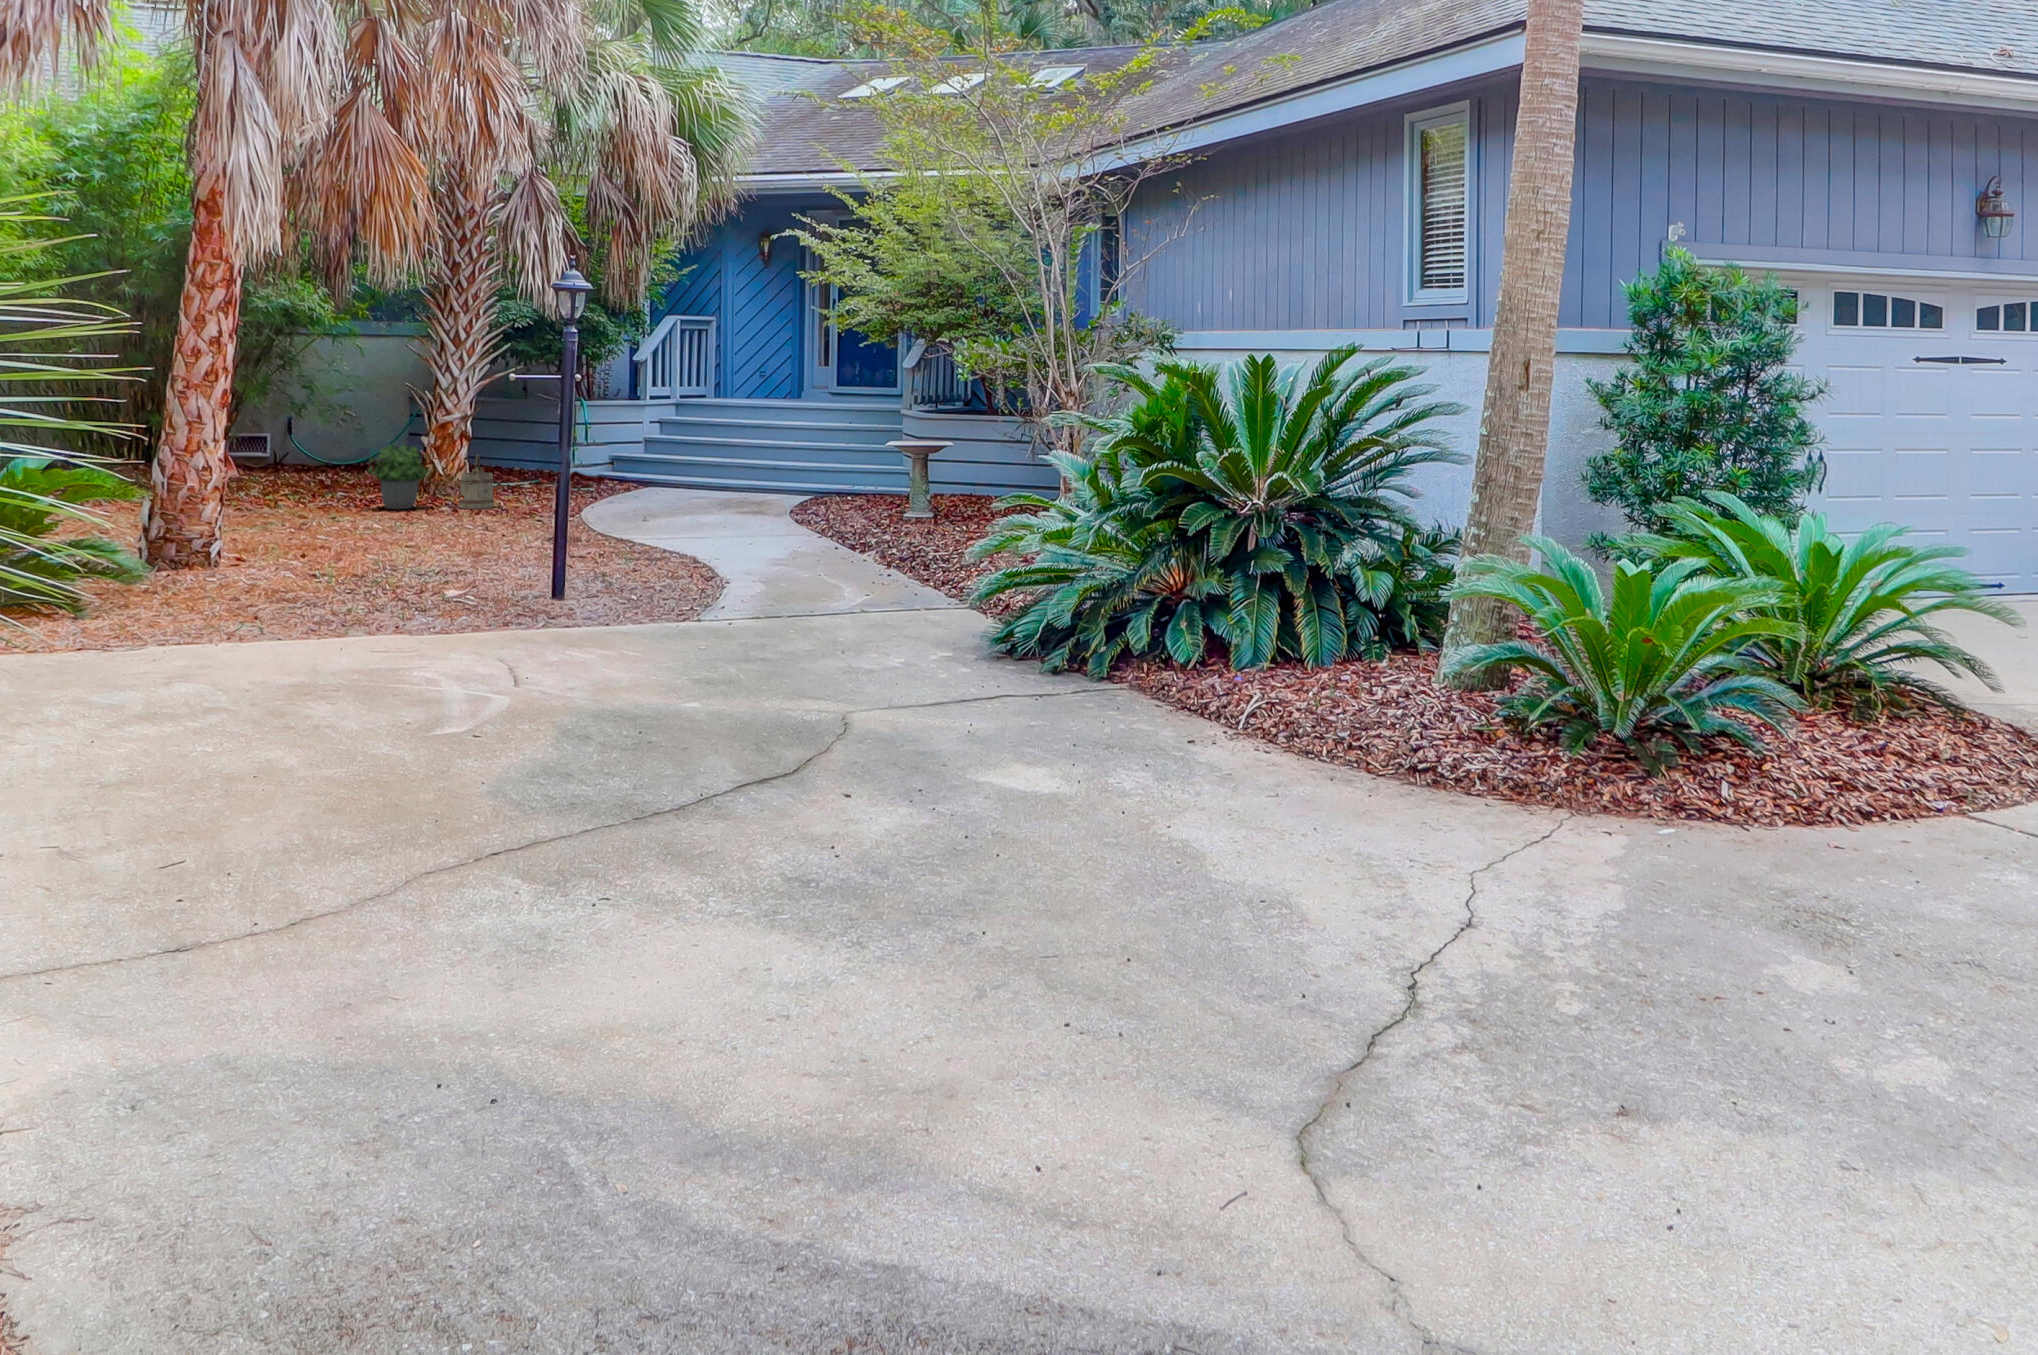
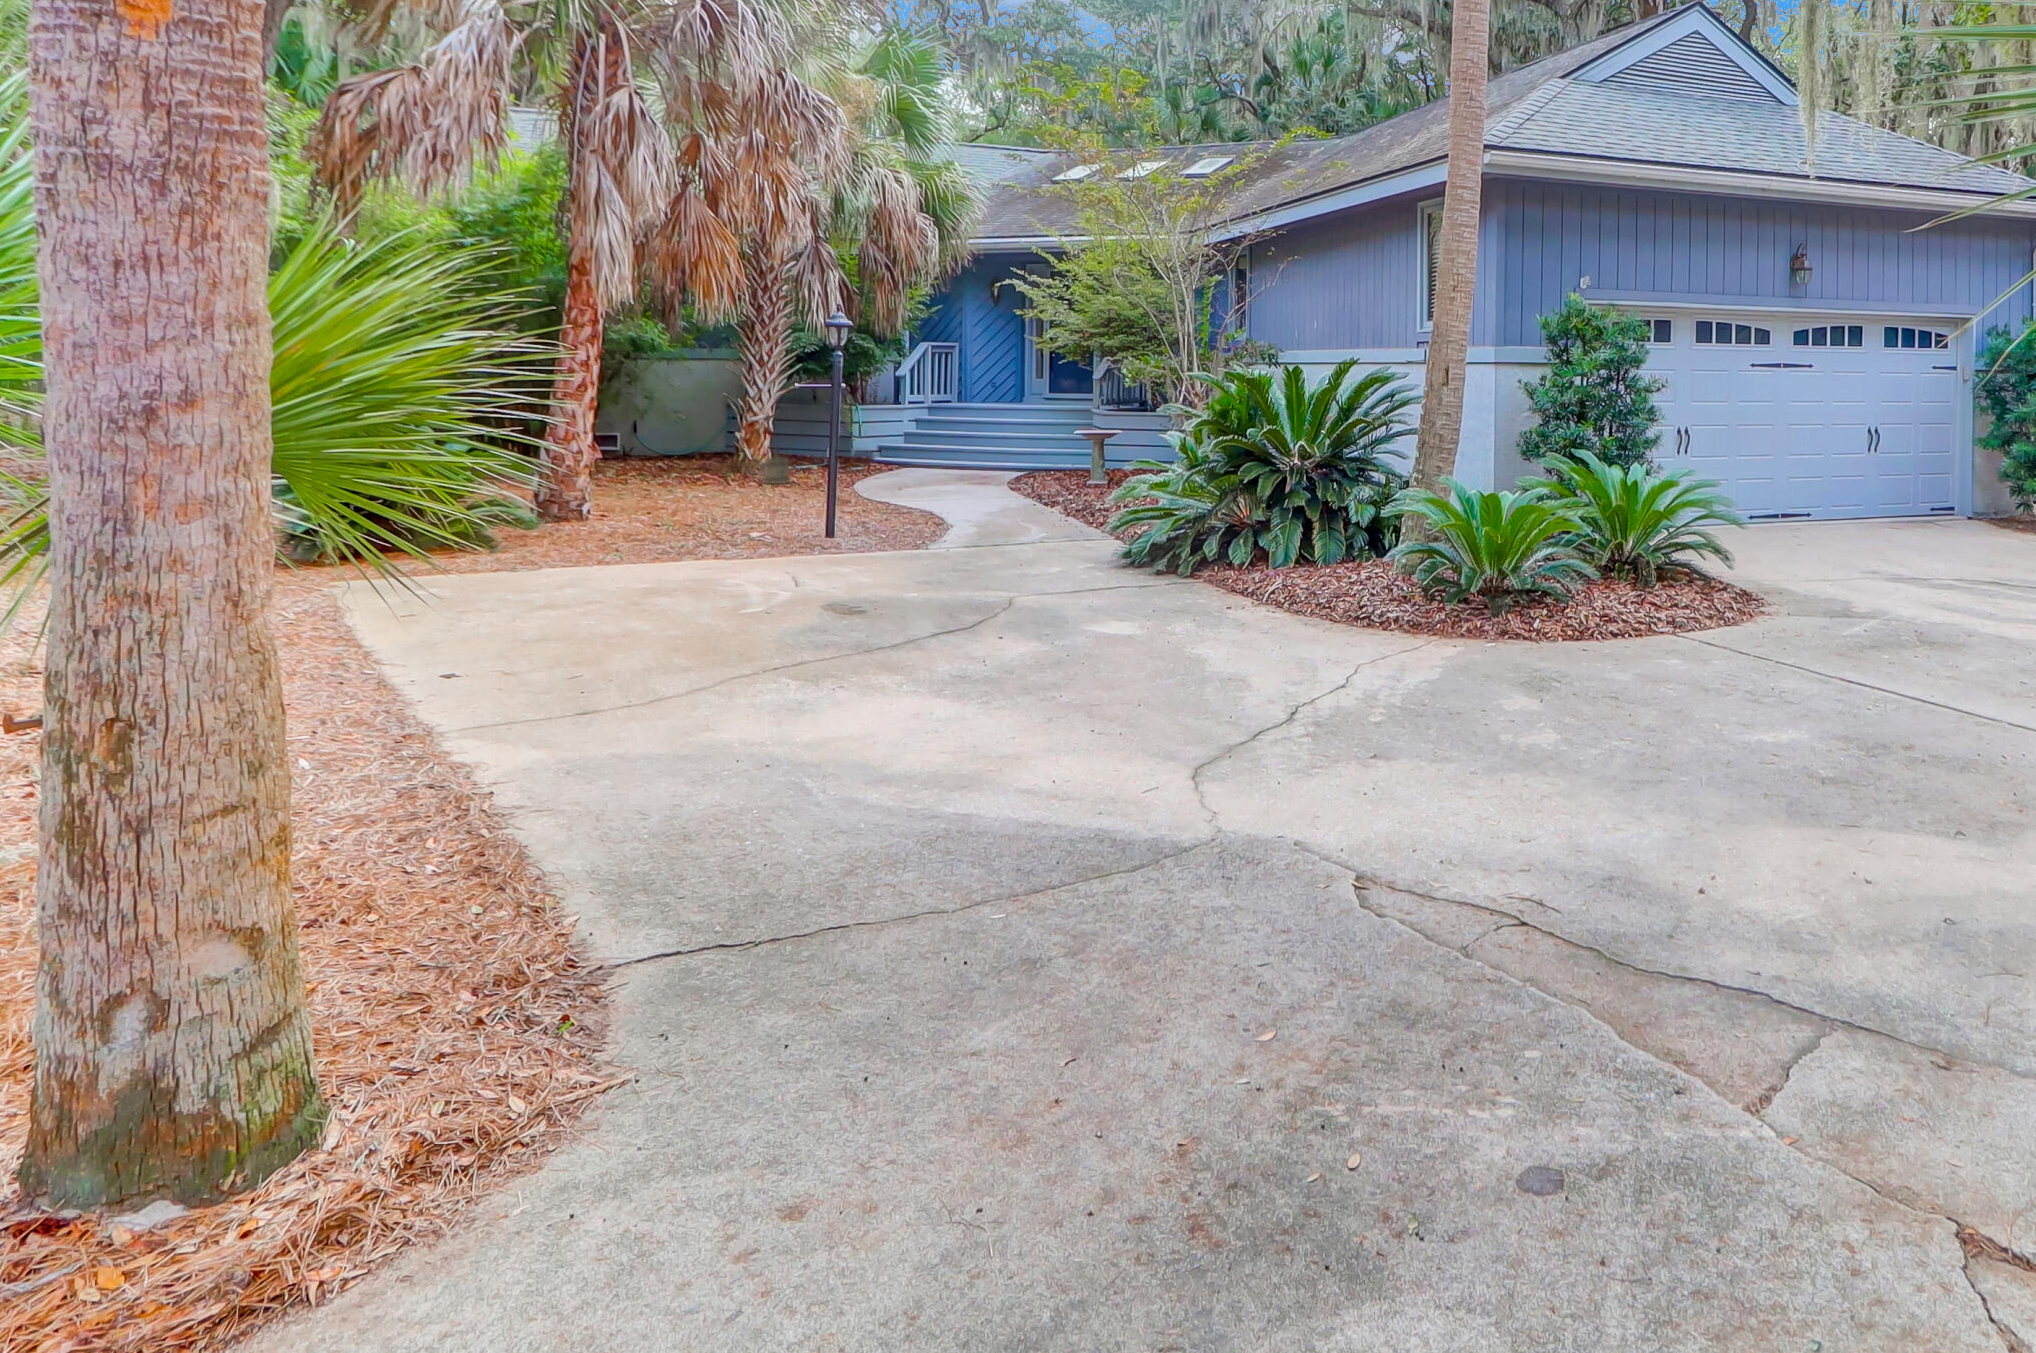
potted plant: present [368,445,429,509] -> none [693,436,742,485]

